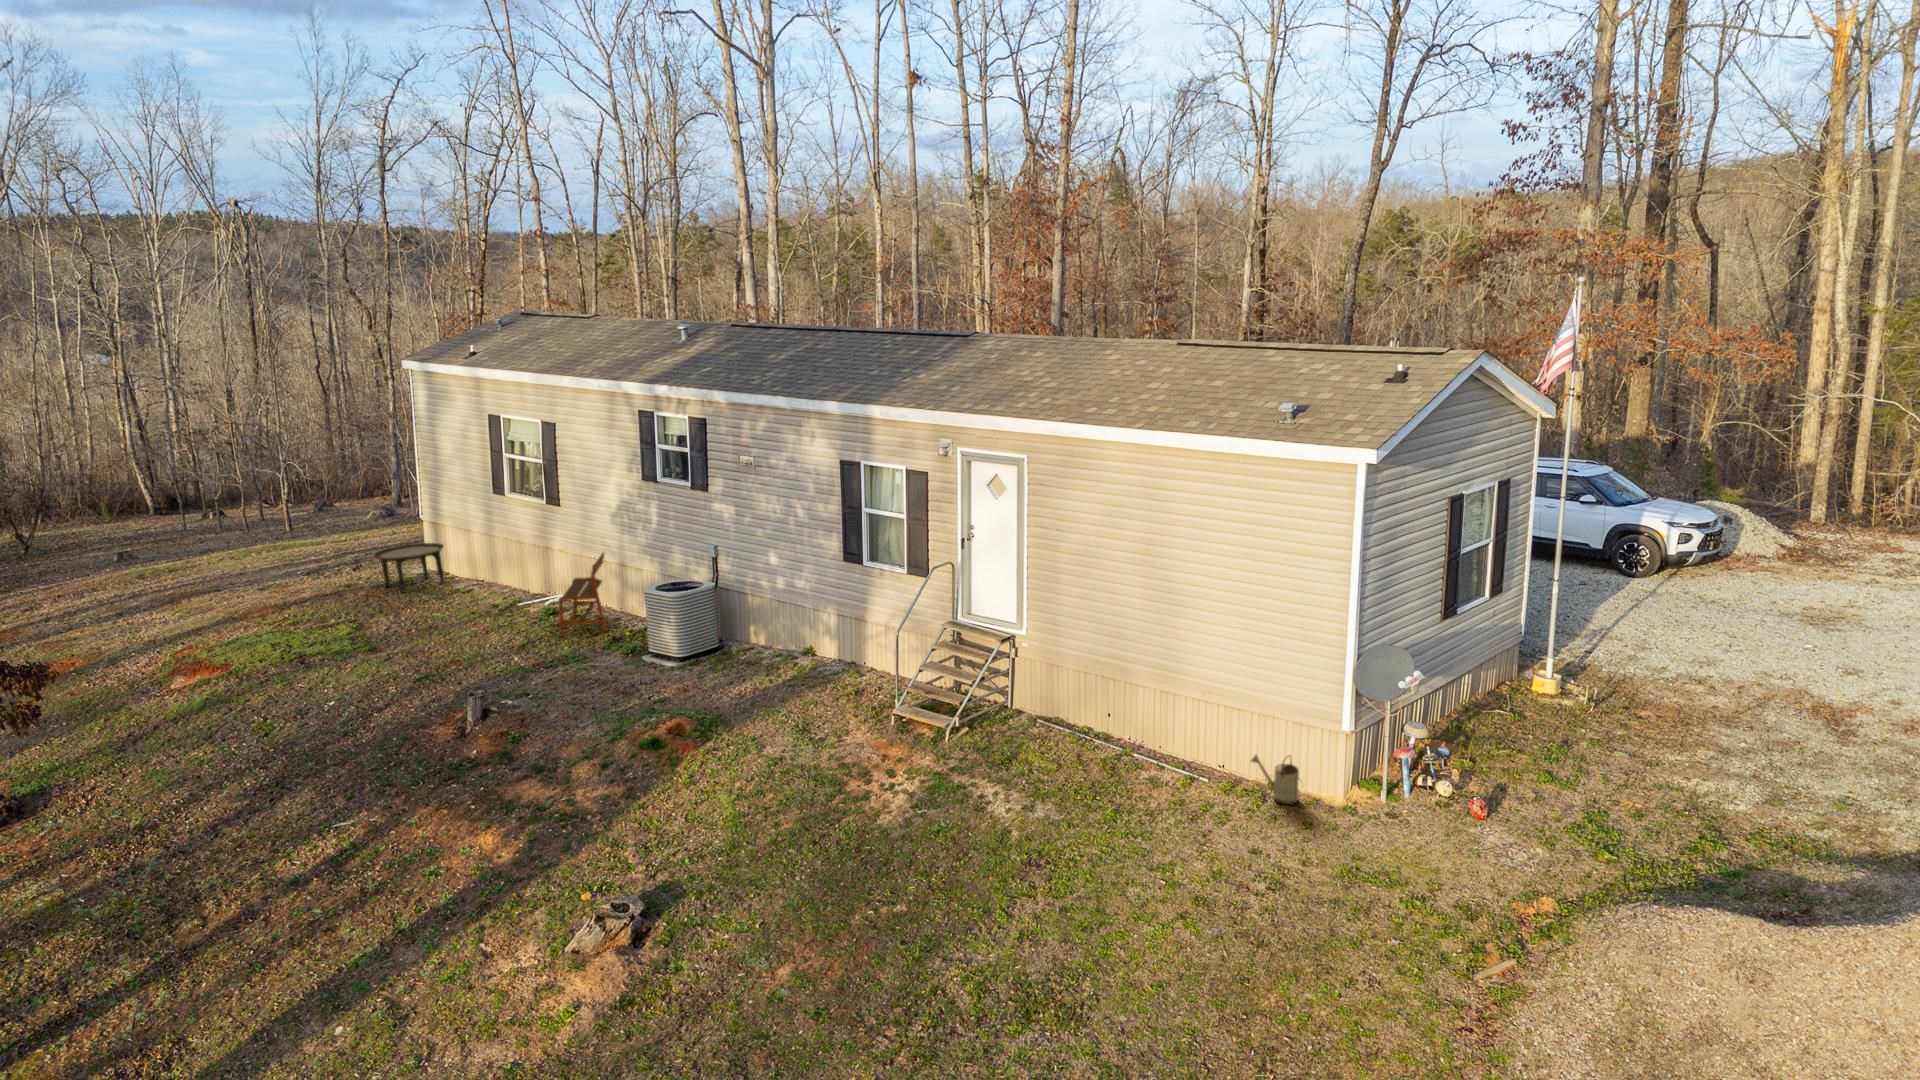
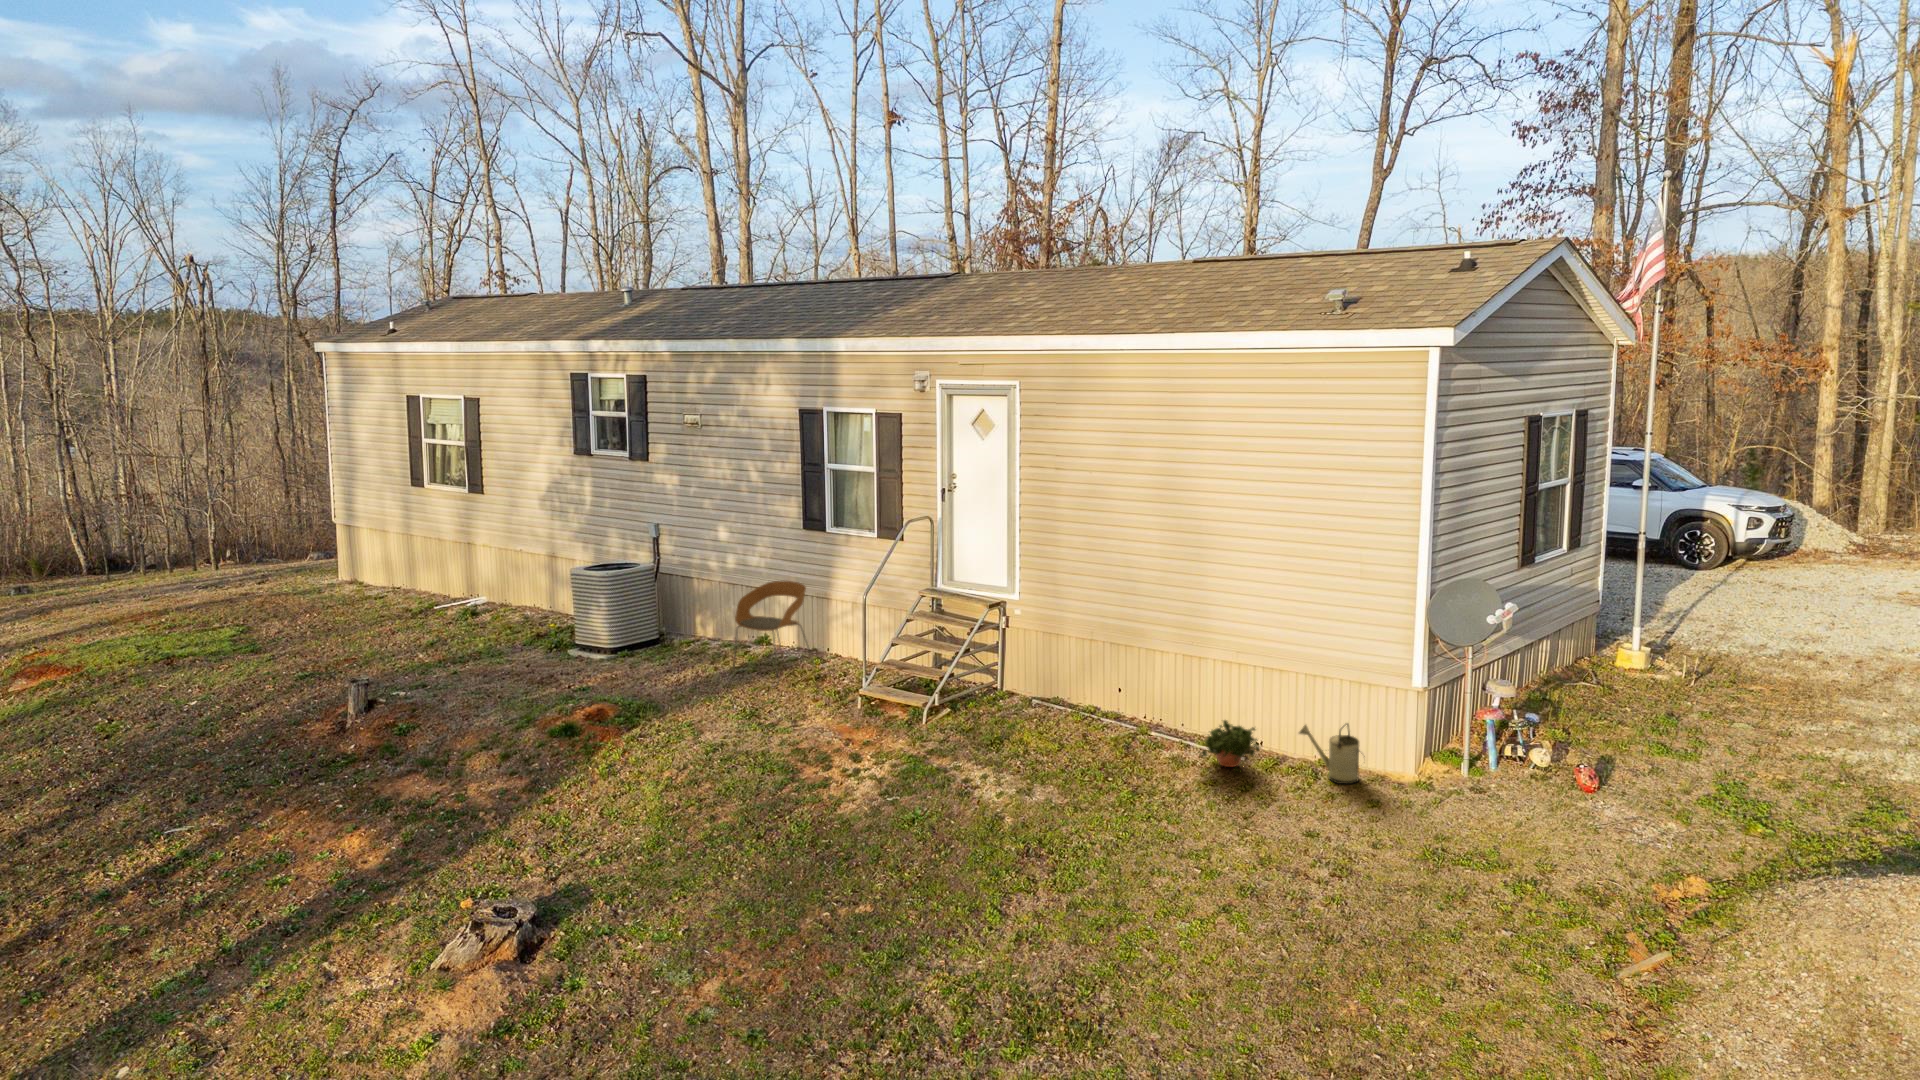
round table: present [375,543,445,593] -> none [270,542,353,598]
bench: present [558,553,607,637] -> none [475,536,547,635]
chair: none [782,605,852,695] -> present [733,581,810,683]
potted plant: none [1167,746,1222,792] -> present [1200,720,1260,772]

